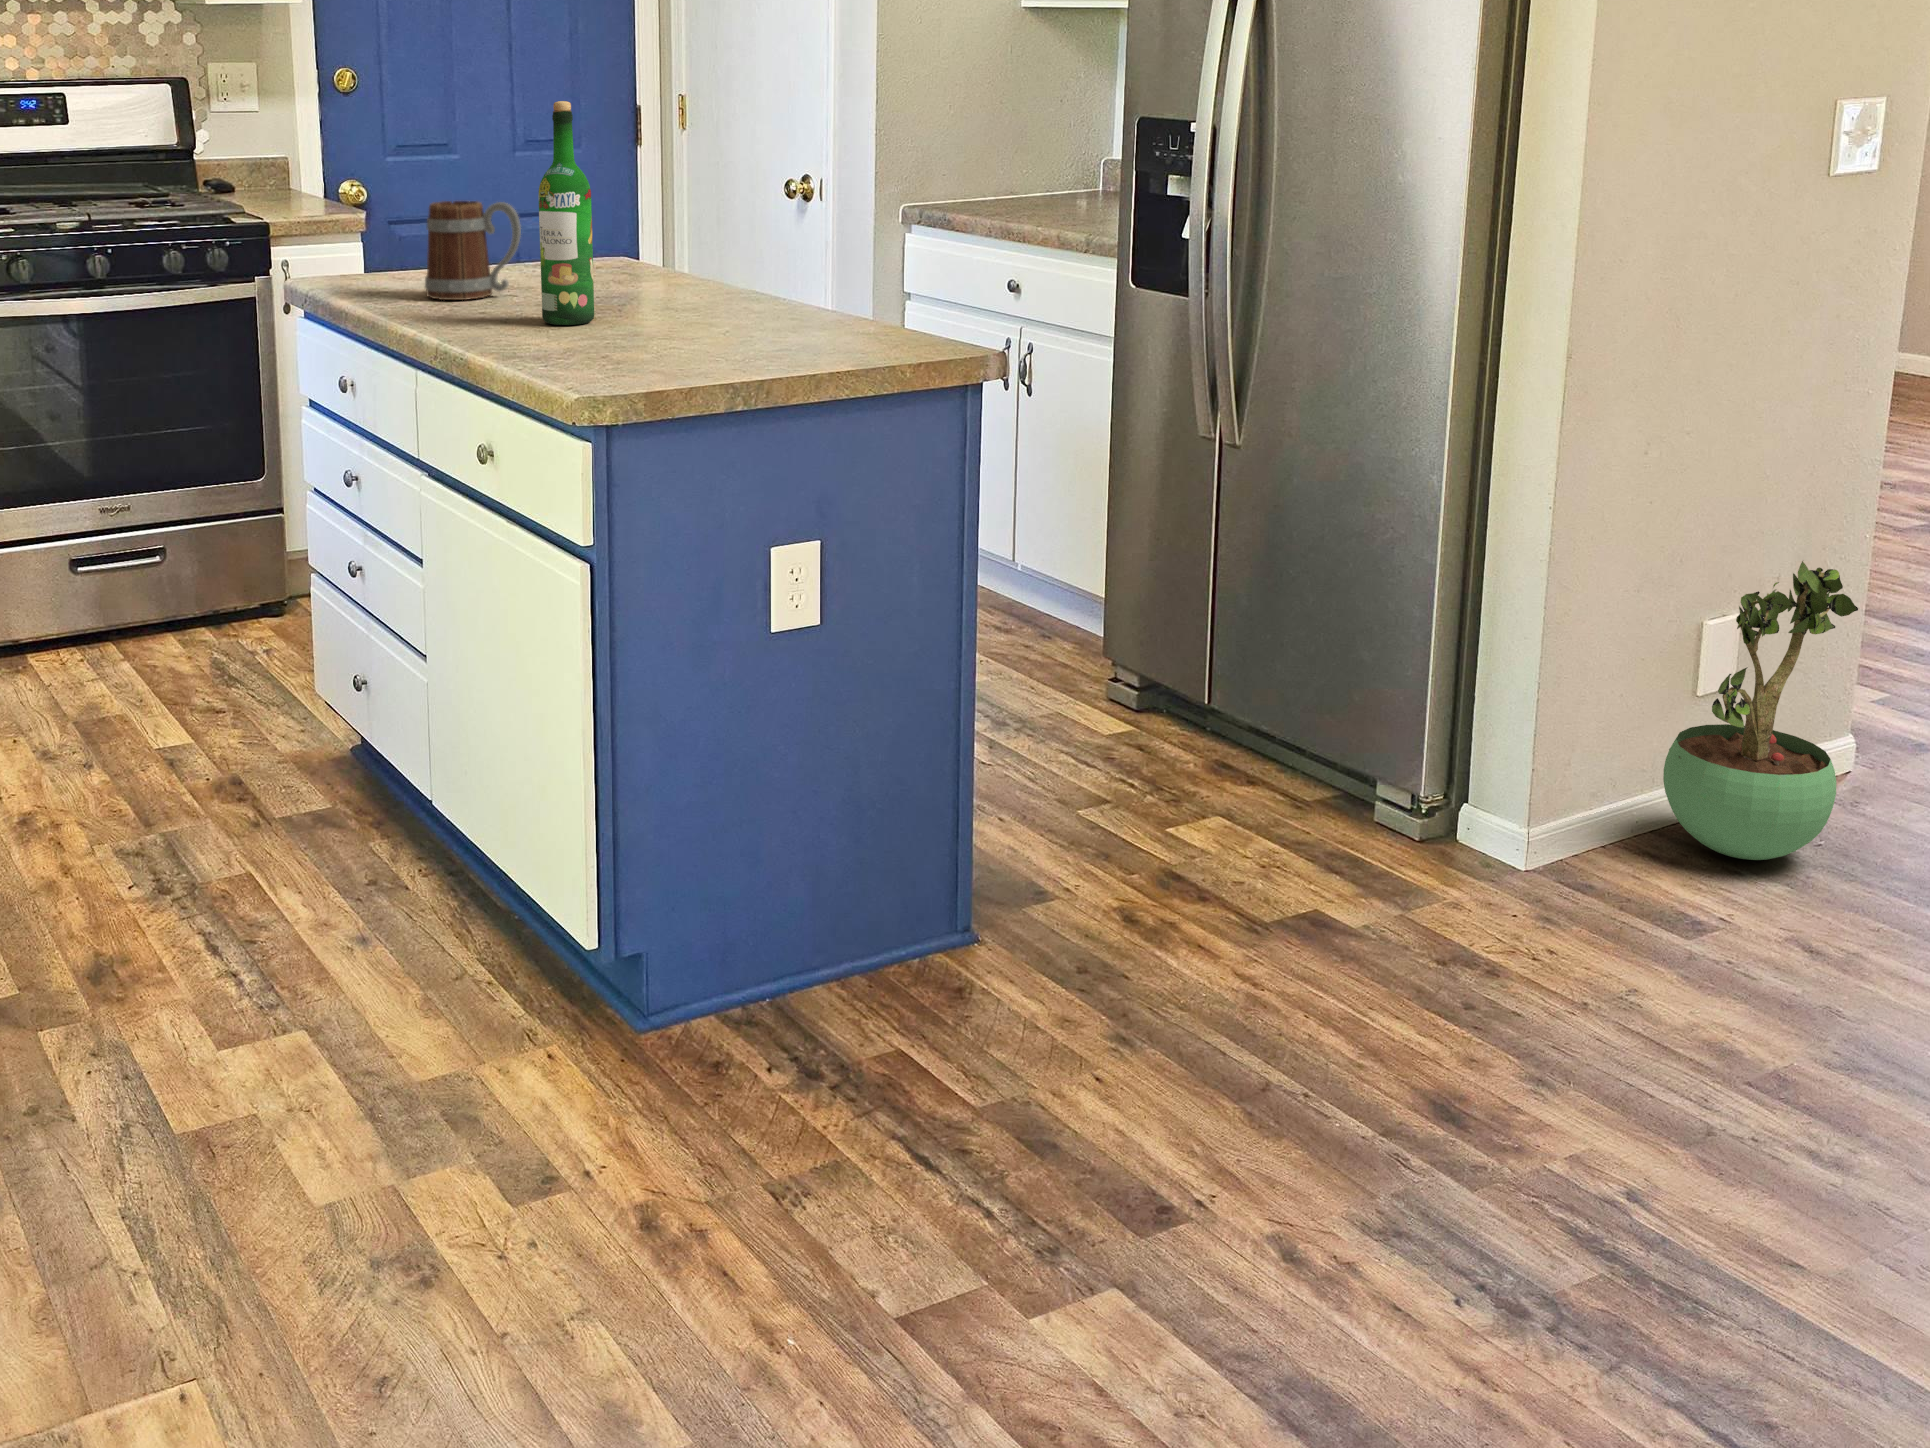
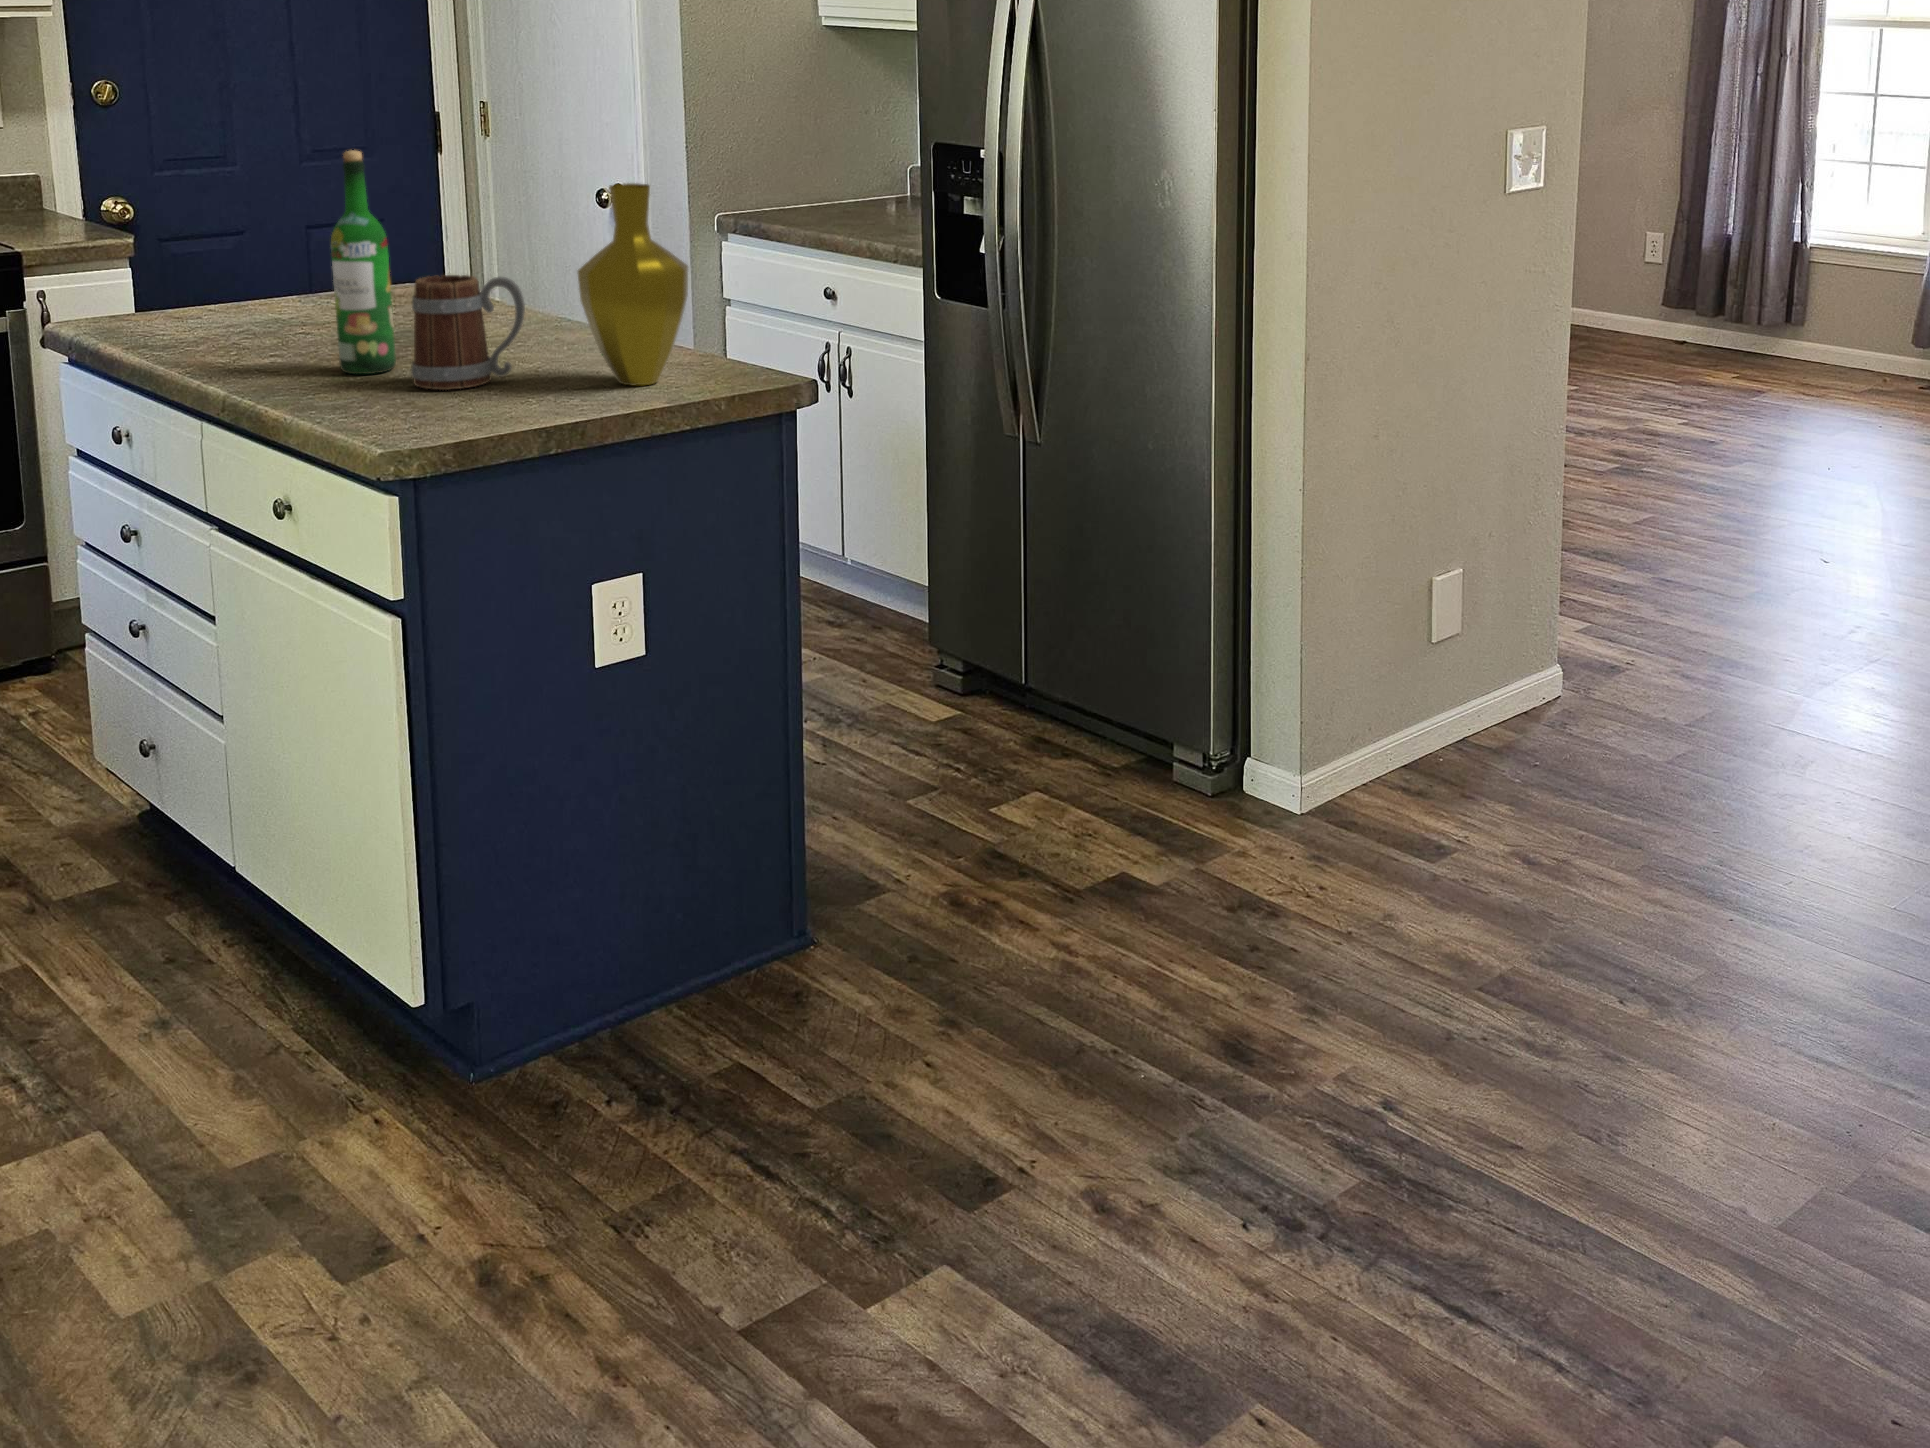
vase: none [773,133,884,343] -> present [578,183,688,385]
mug: present [425,201,521,300] -> present [411,275,525,390]
potted plant: present [1663,561,1858,860] -> none [1413,526,1557,789]

